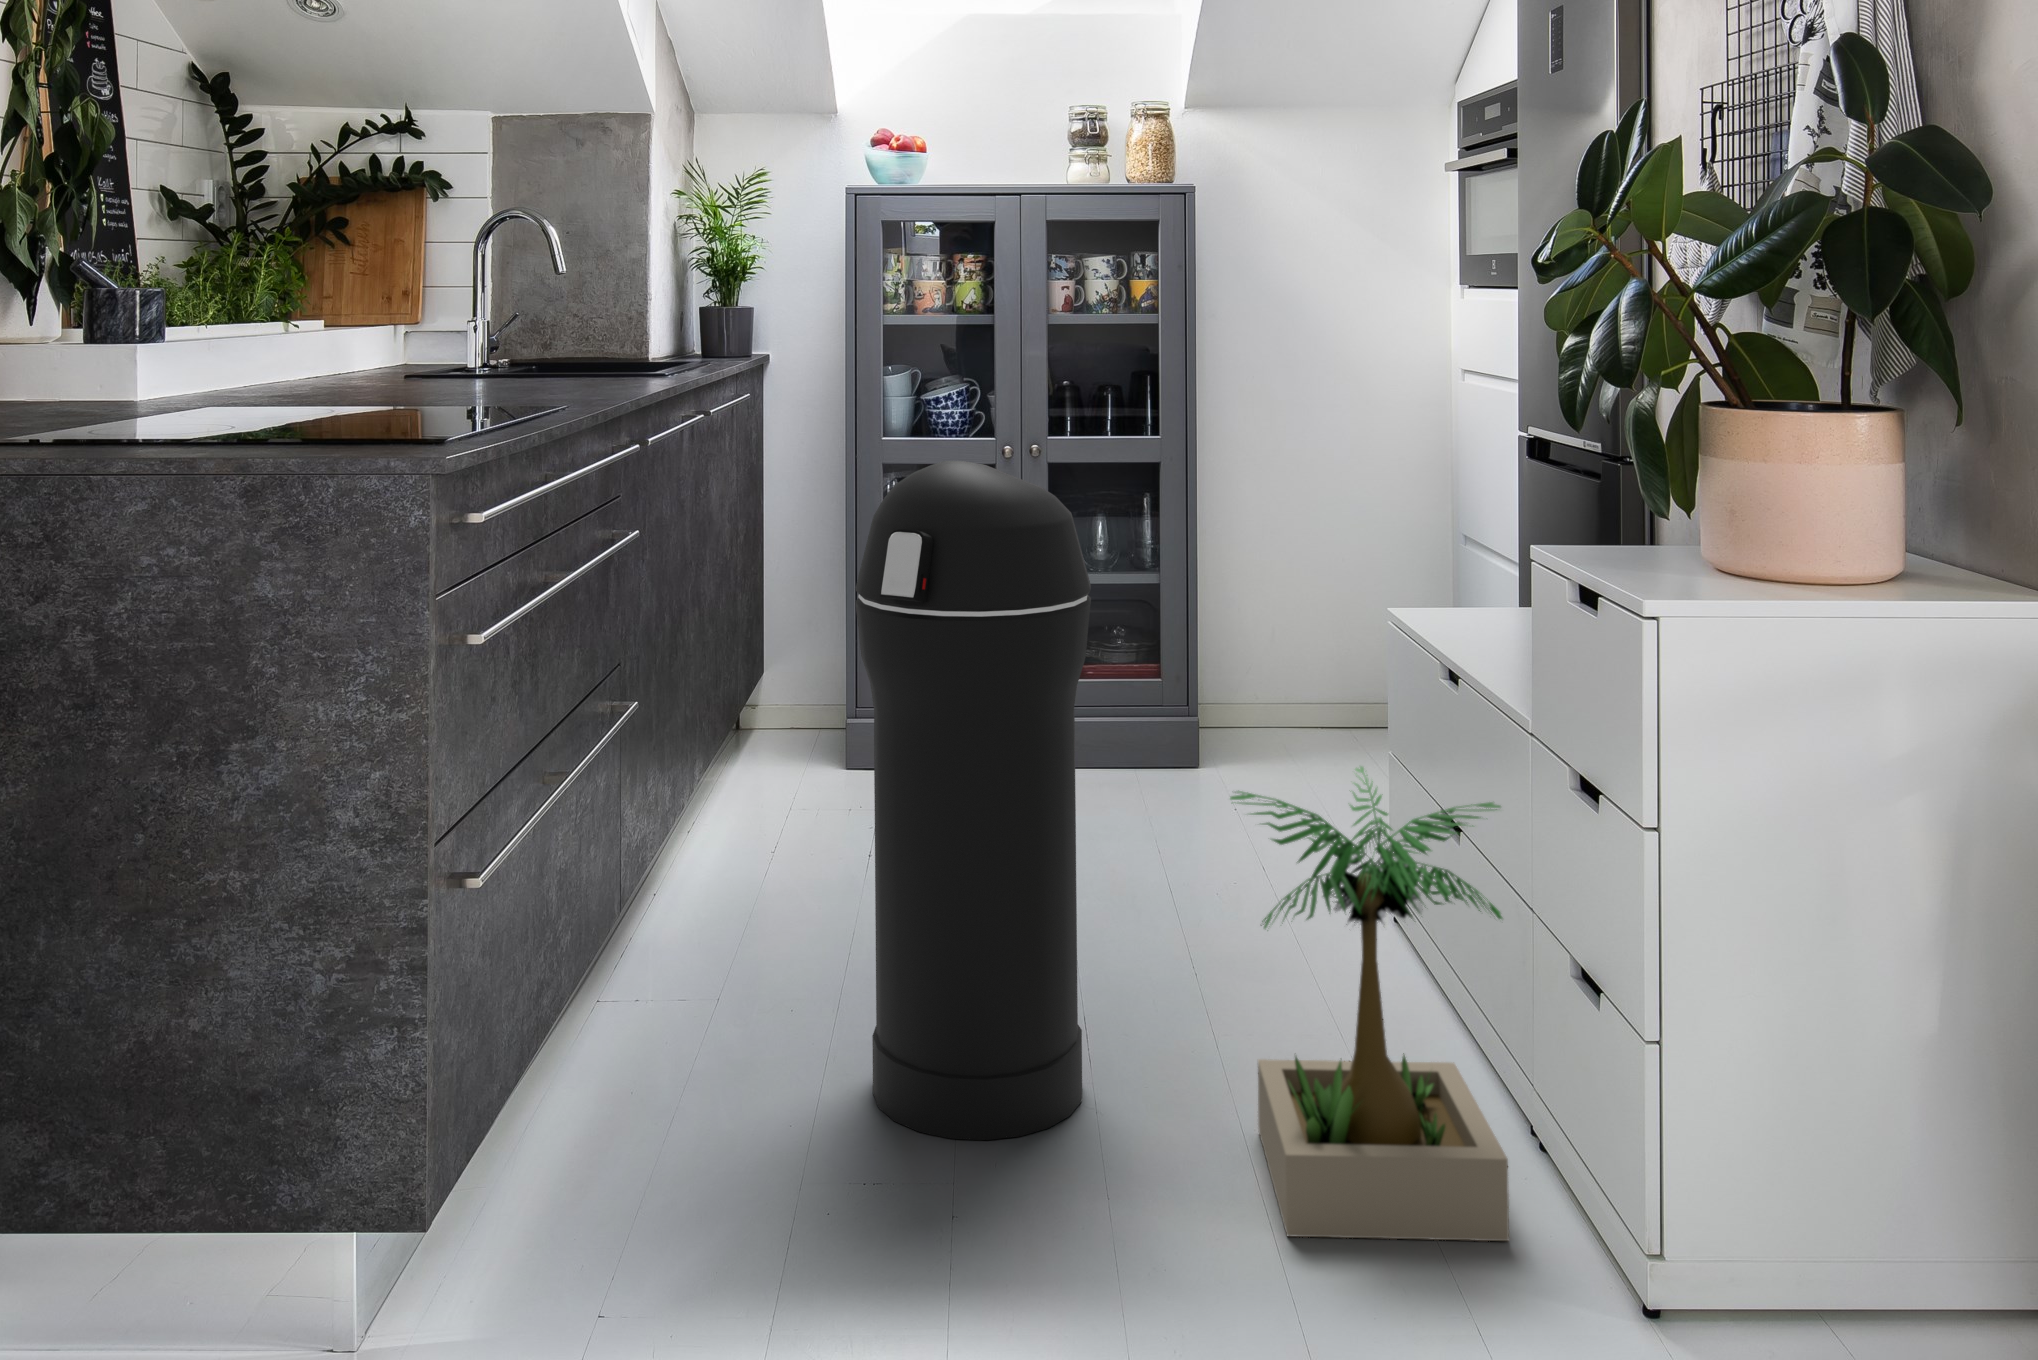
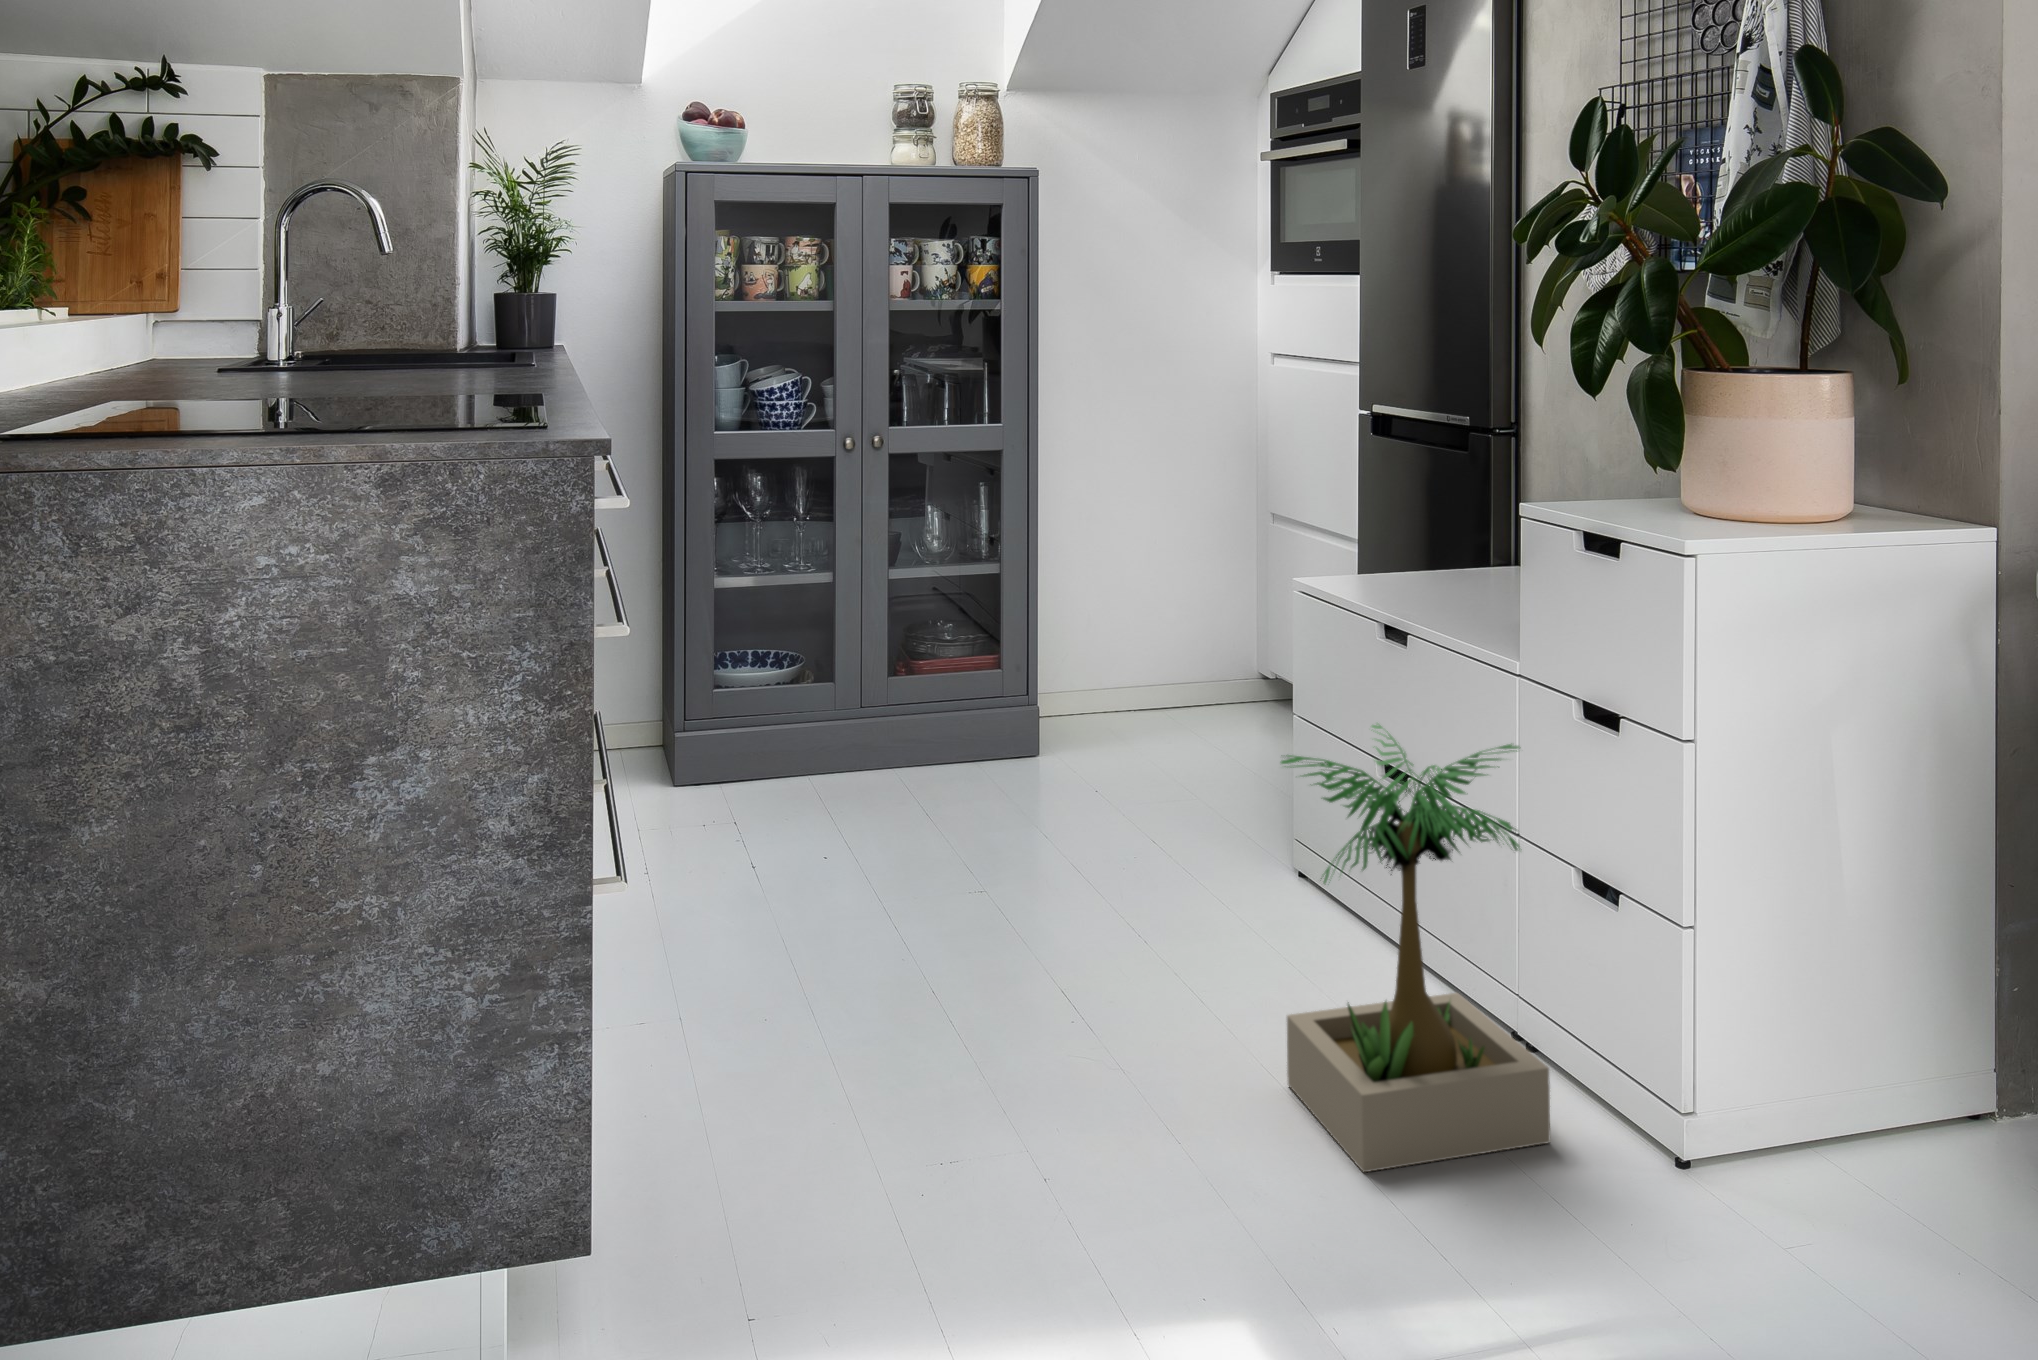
trash can: present [855,461,1091,1140] -> none [873,446,1116,1138]

